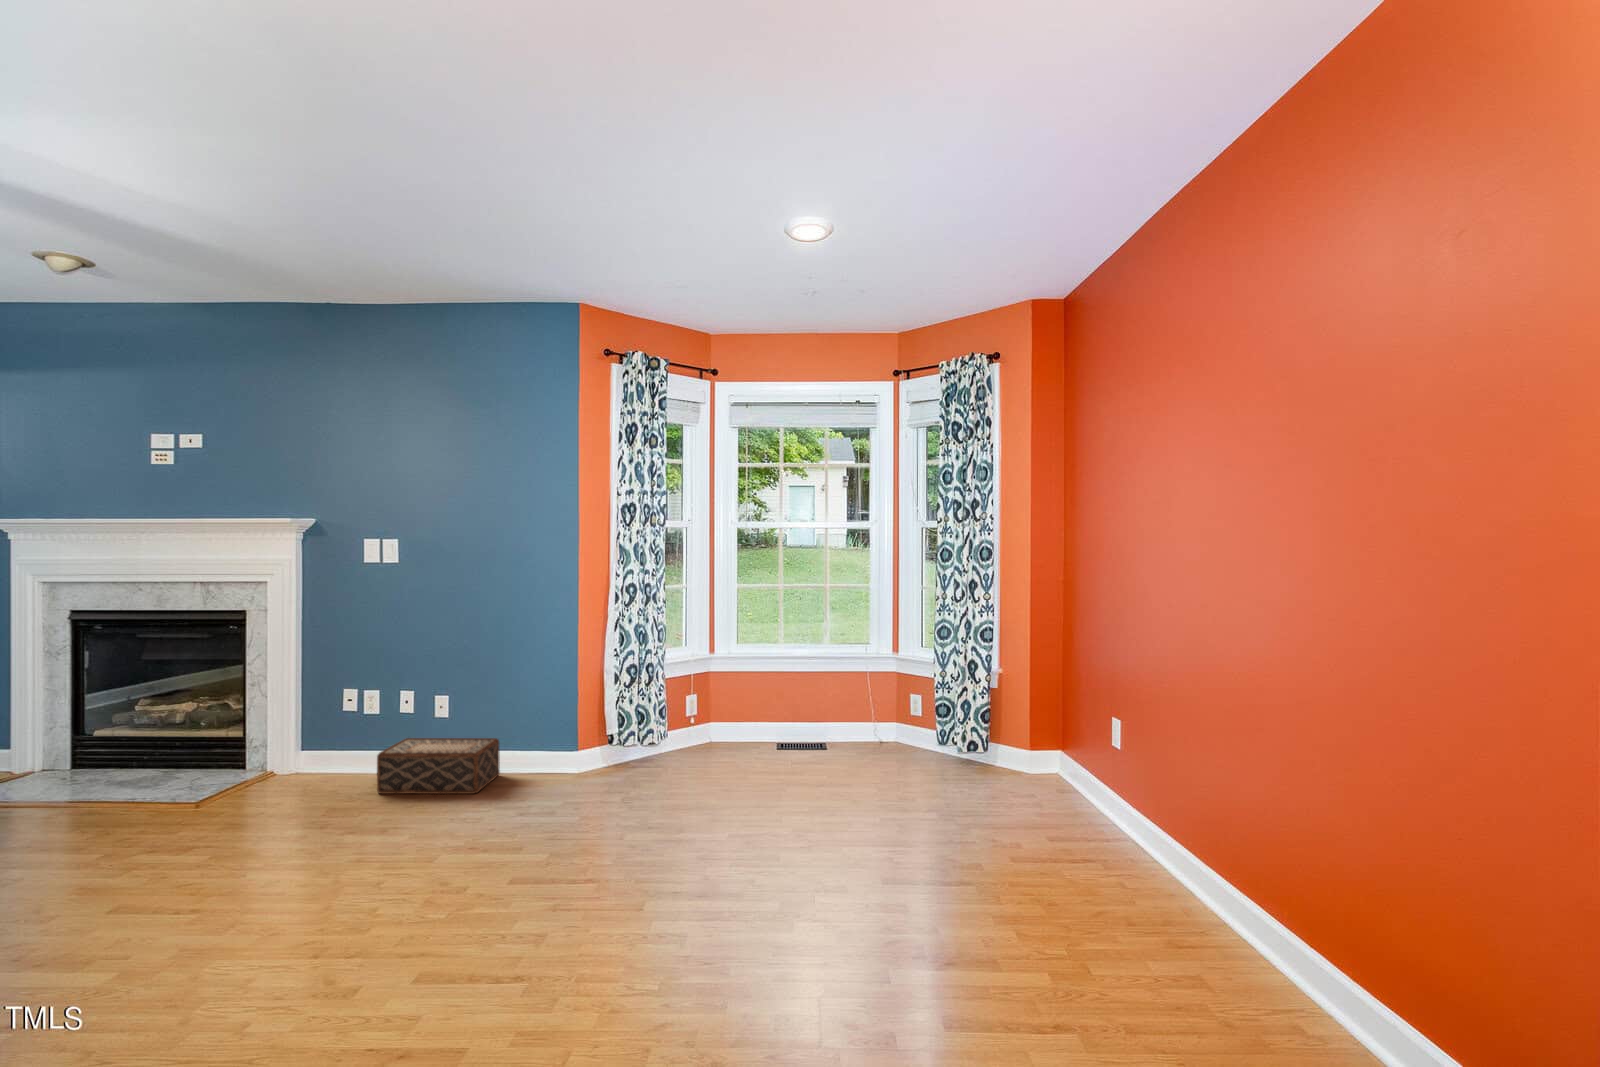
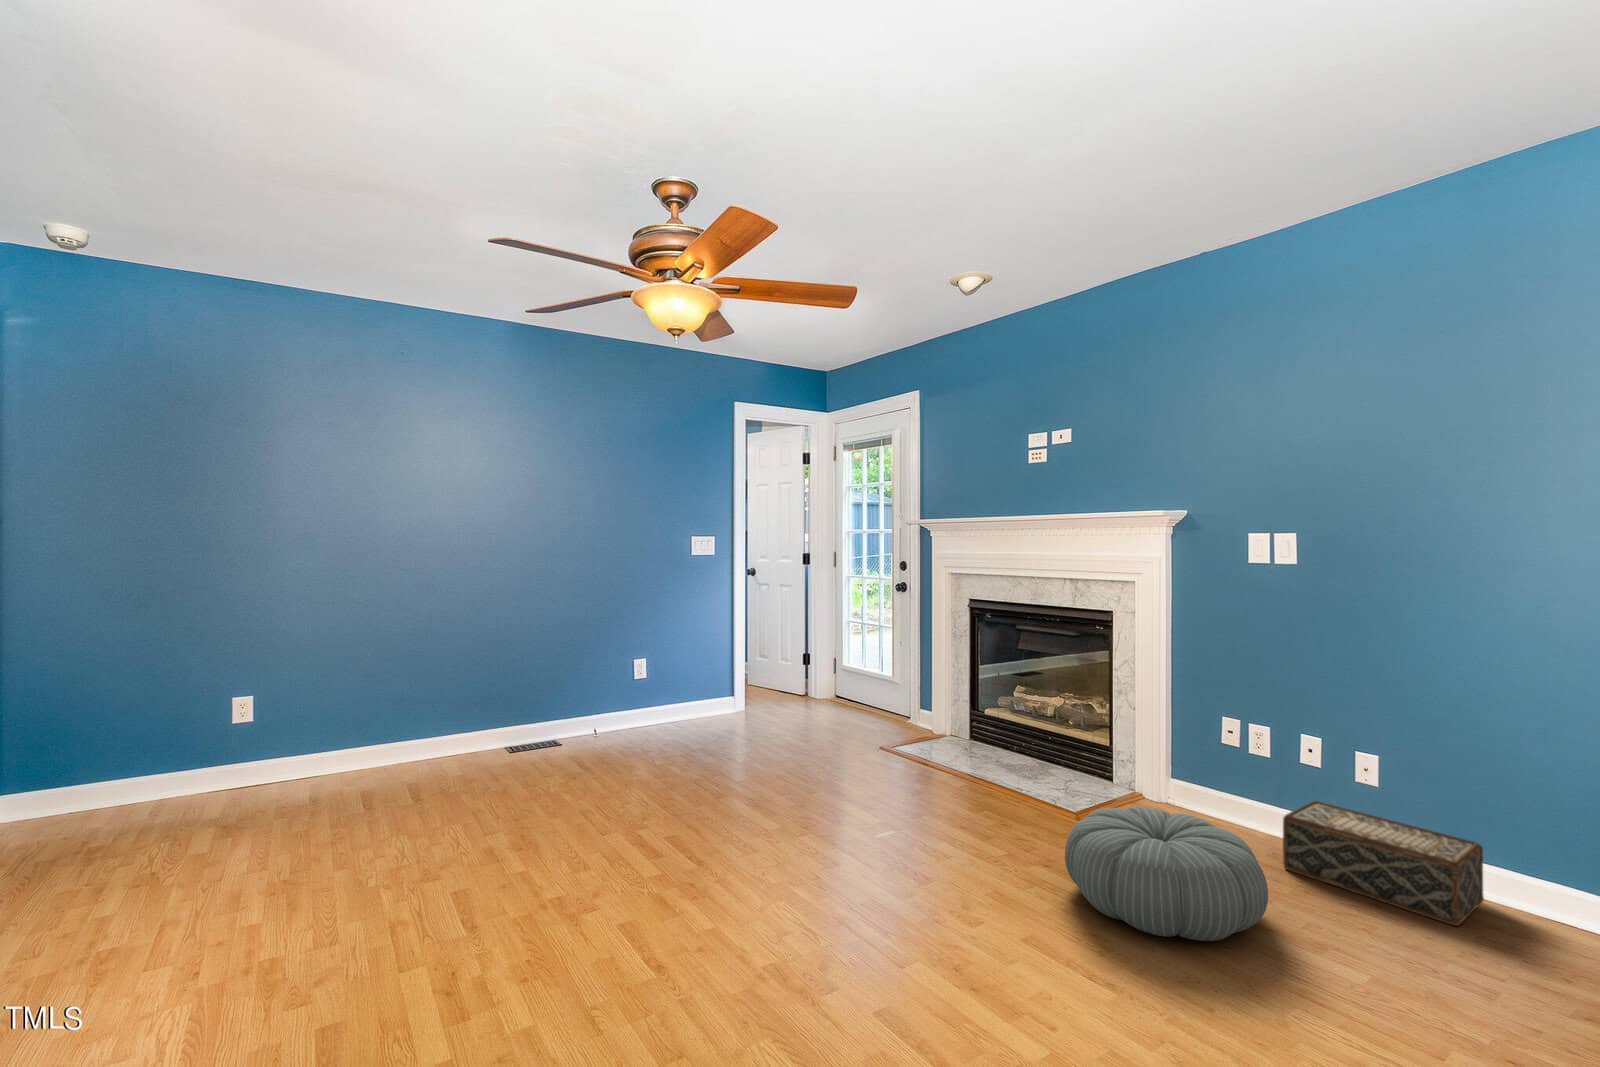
pouf: none [164,771,346,872] -> present [1065,806,1268,941]

